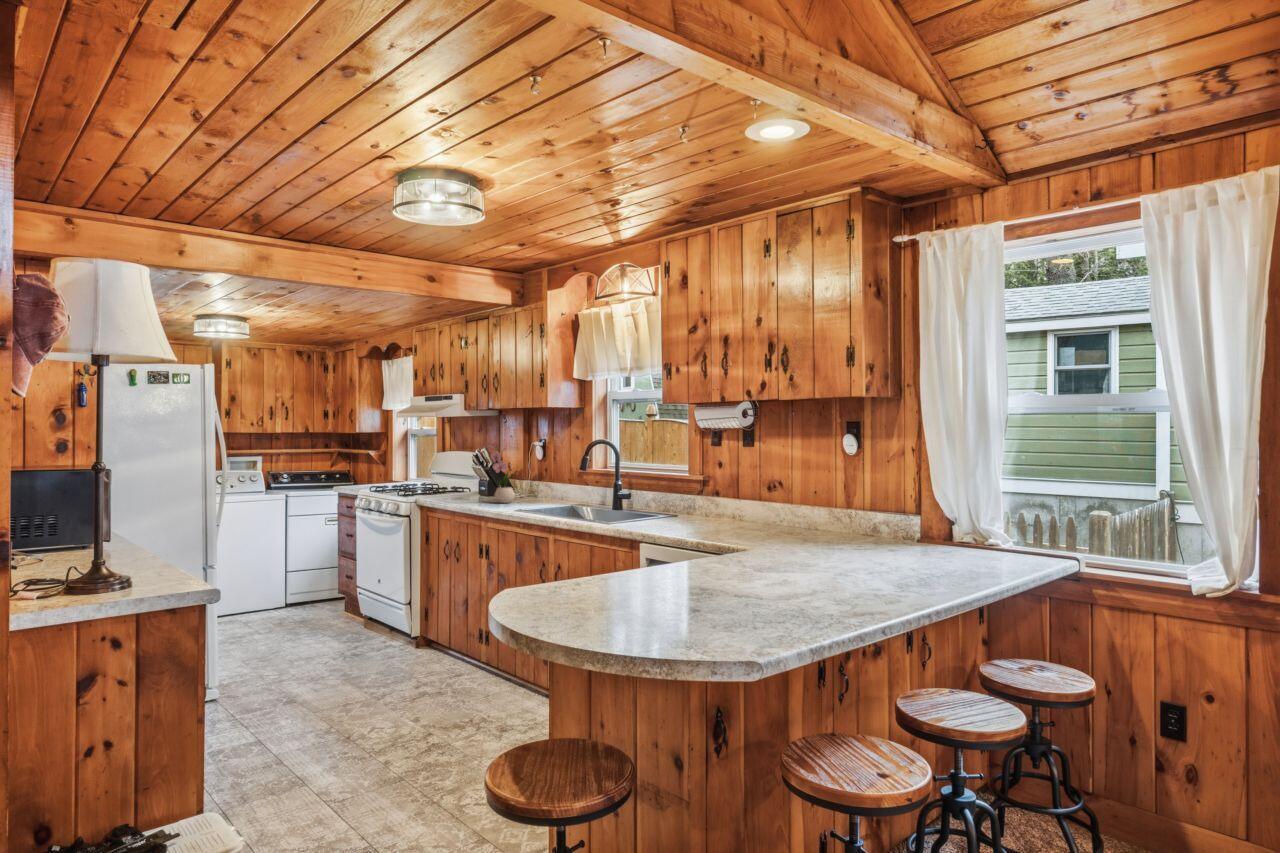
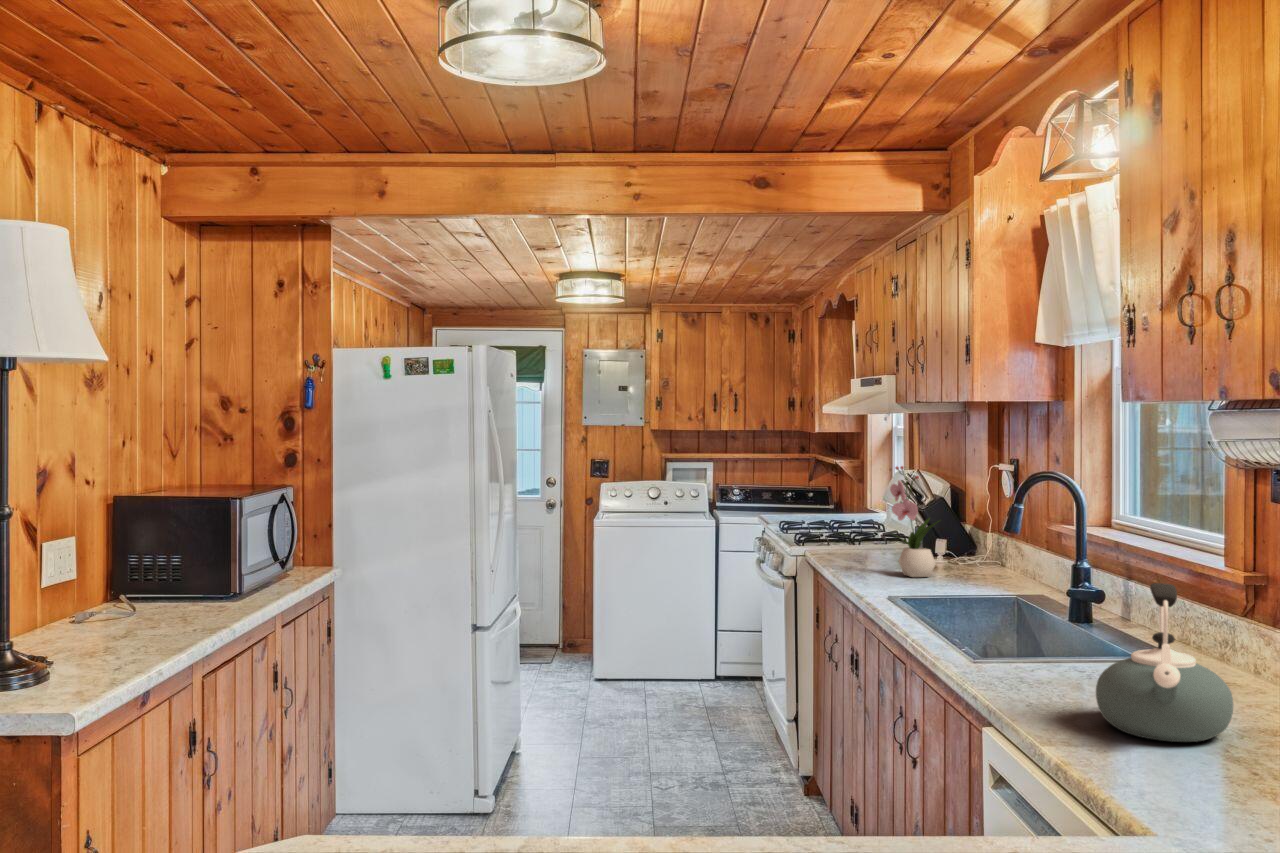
kettle: none [684,475,733,534] -> present [1096,583,1233,742]

